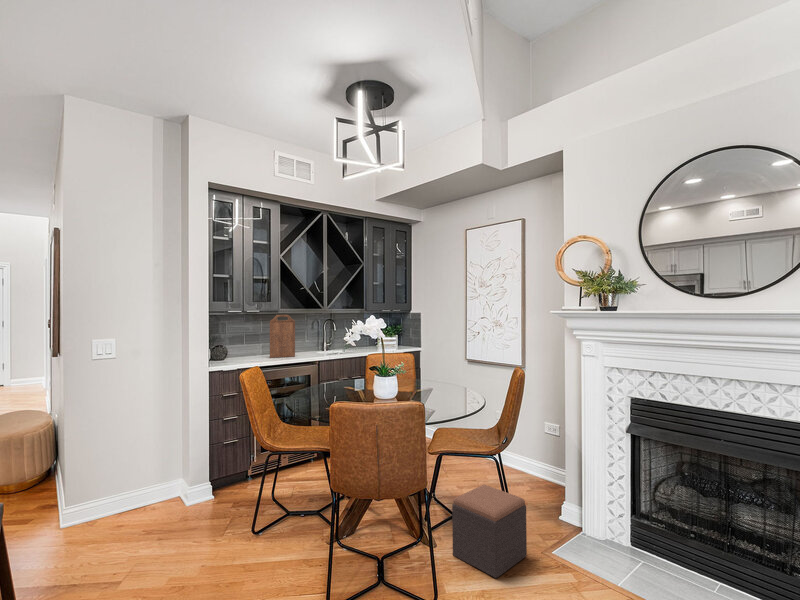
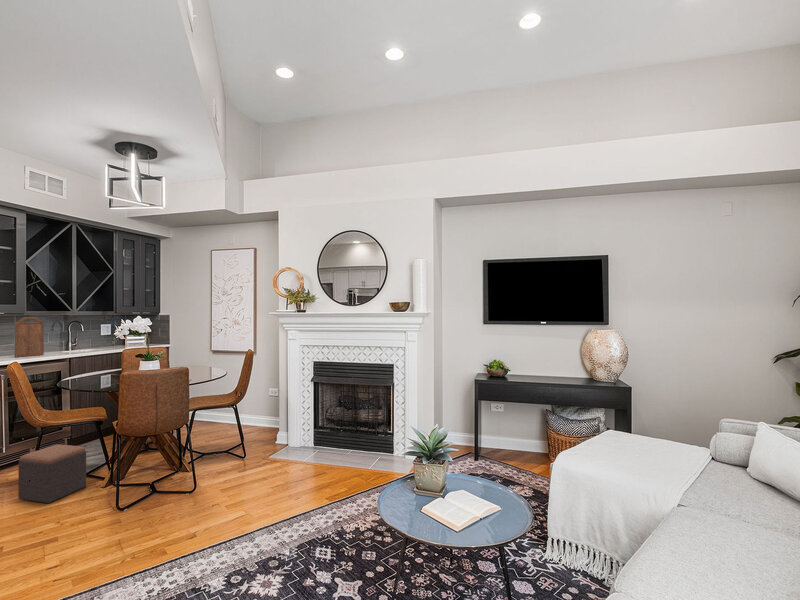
footstool: present [452,485,527,578] -> present [18,444,86,503]

